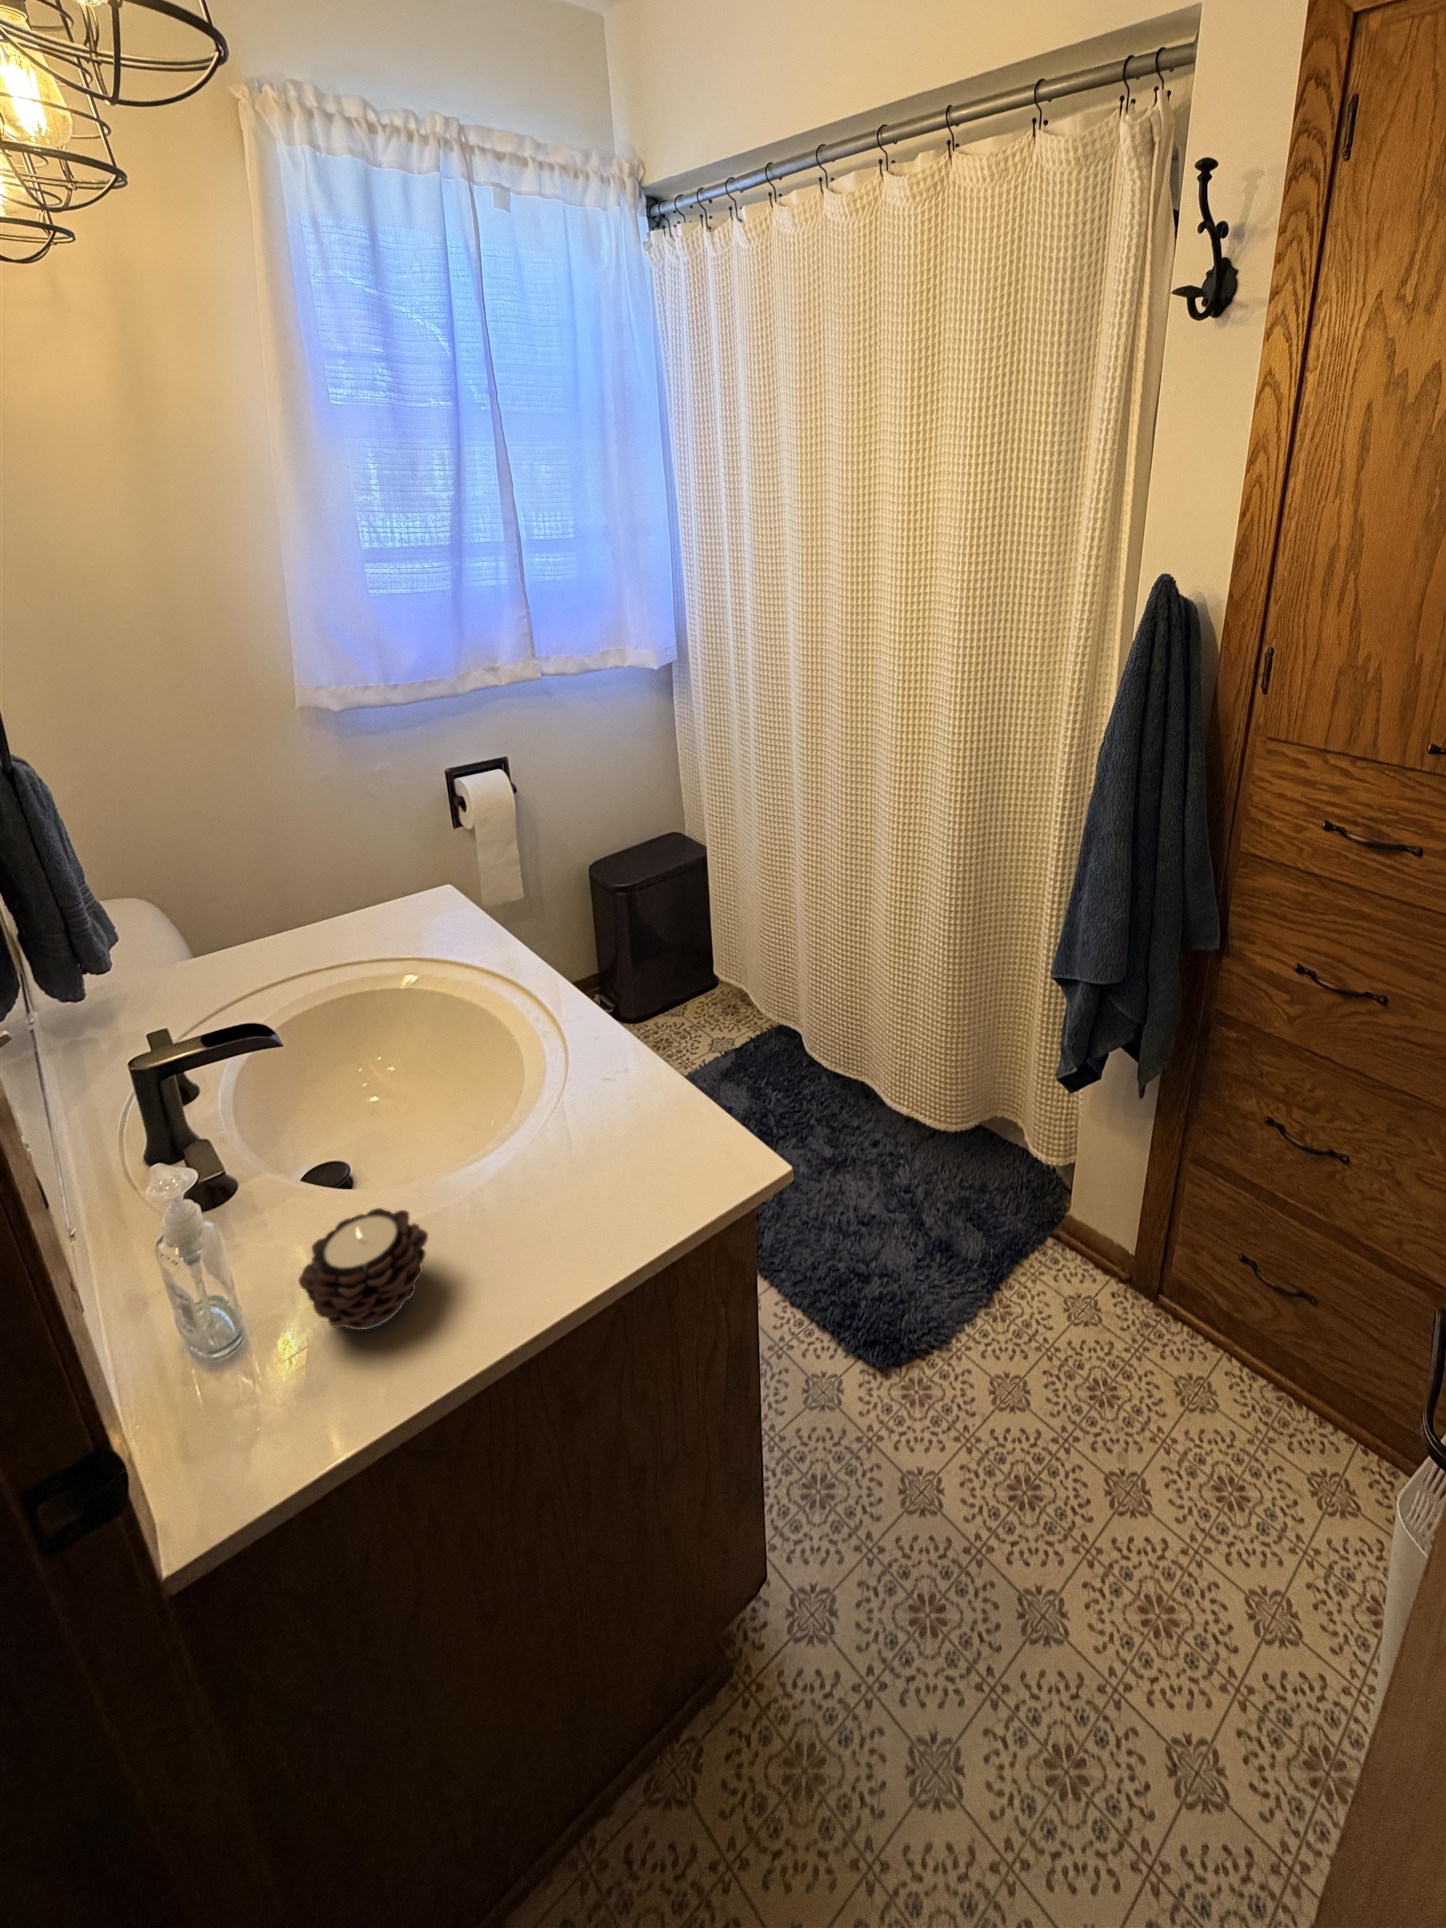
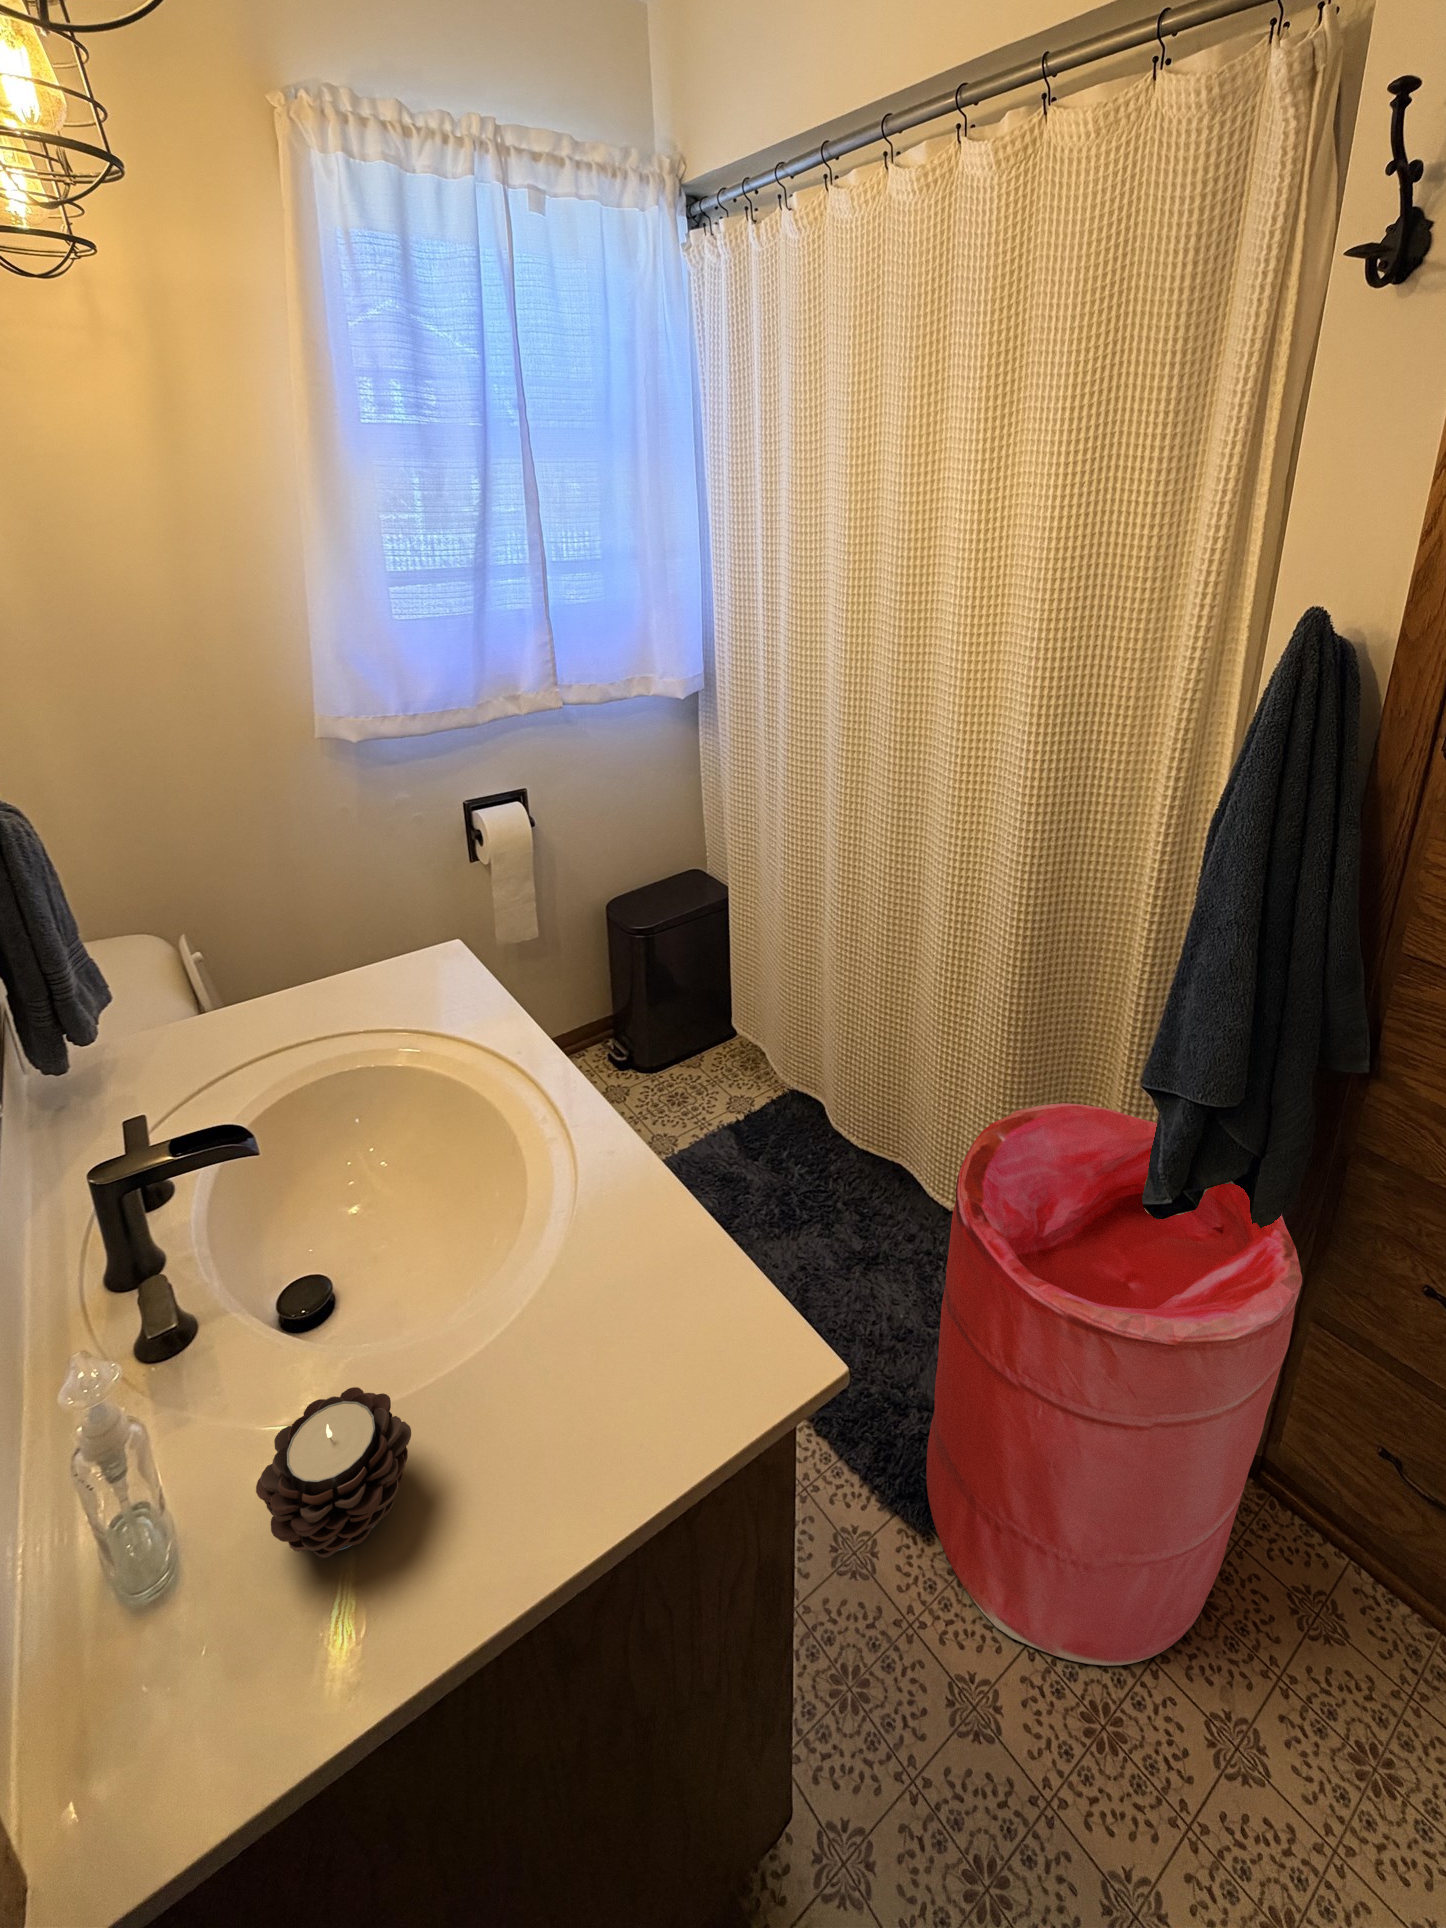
laundry hamper: none [886,1002,1168,1449] -> present [926,1103,1302,1666]

